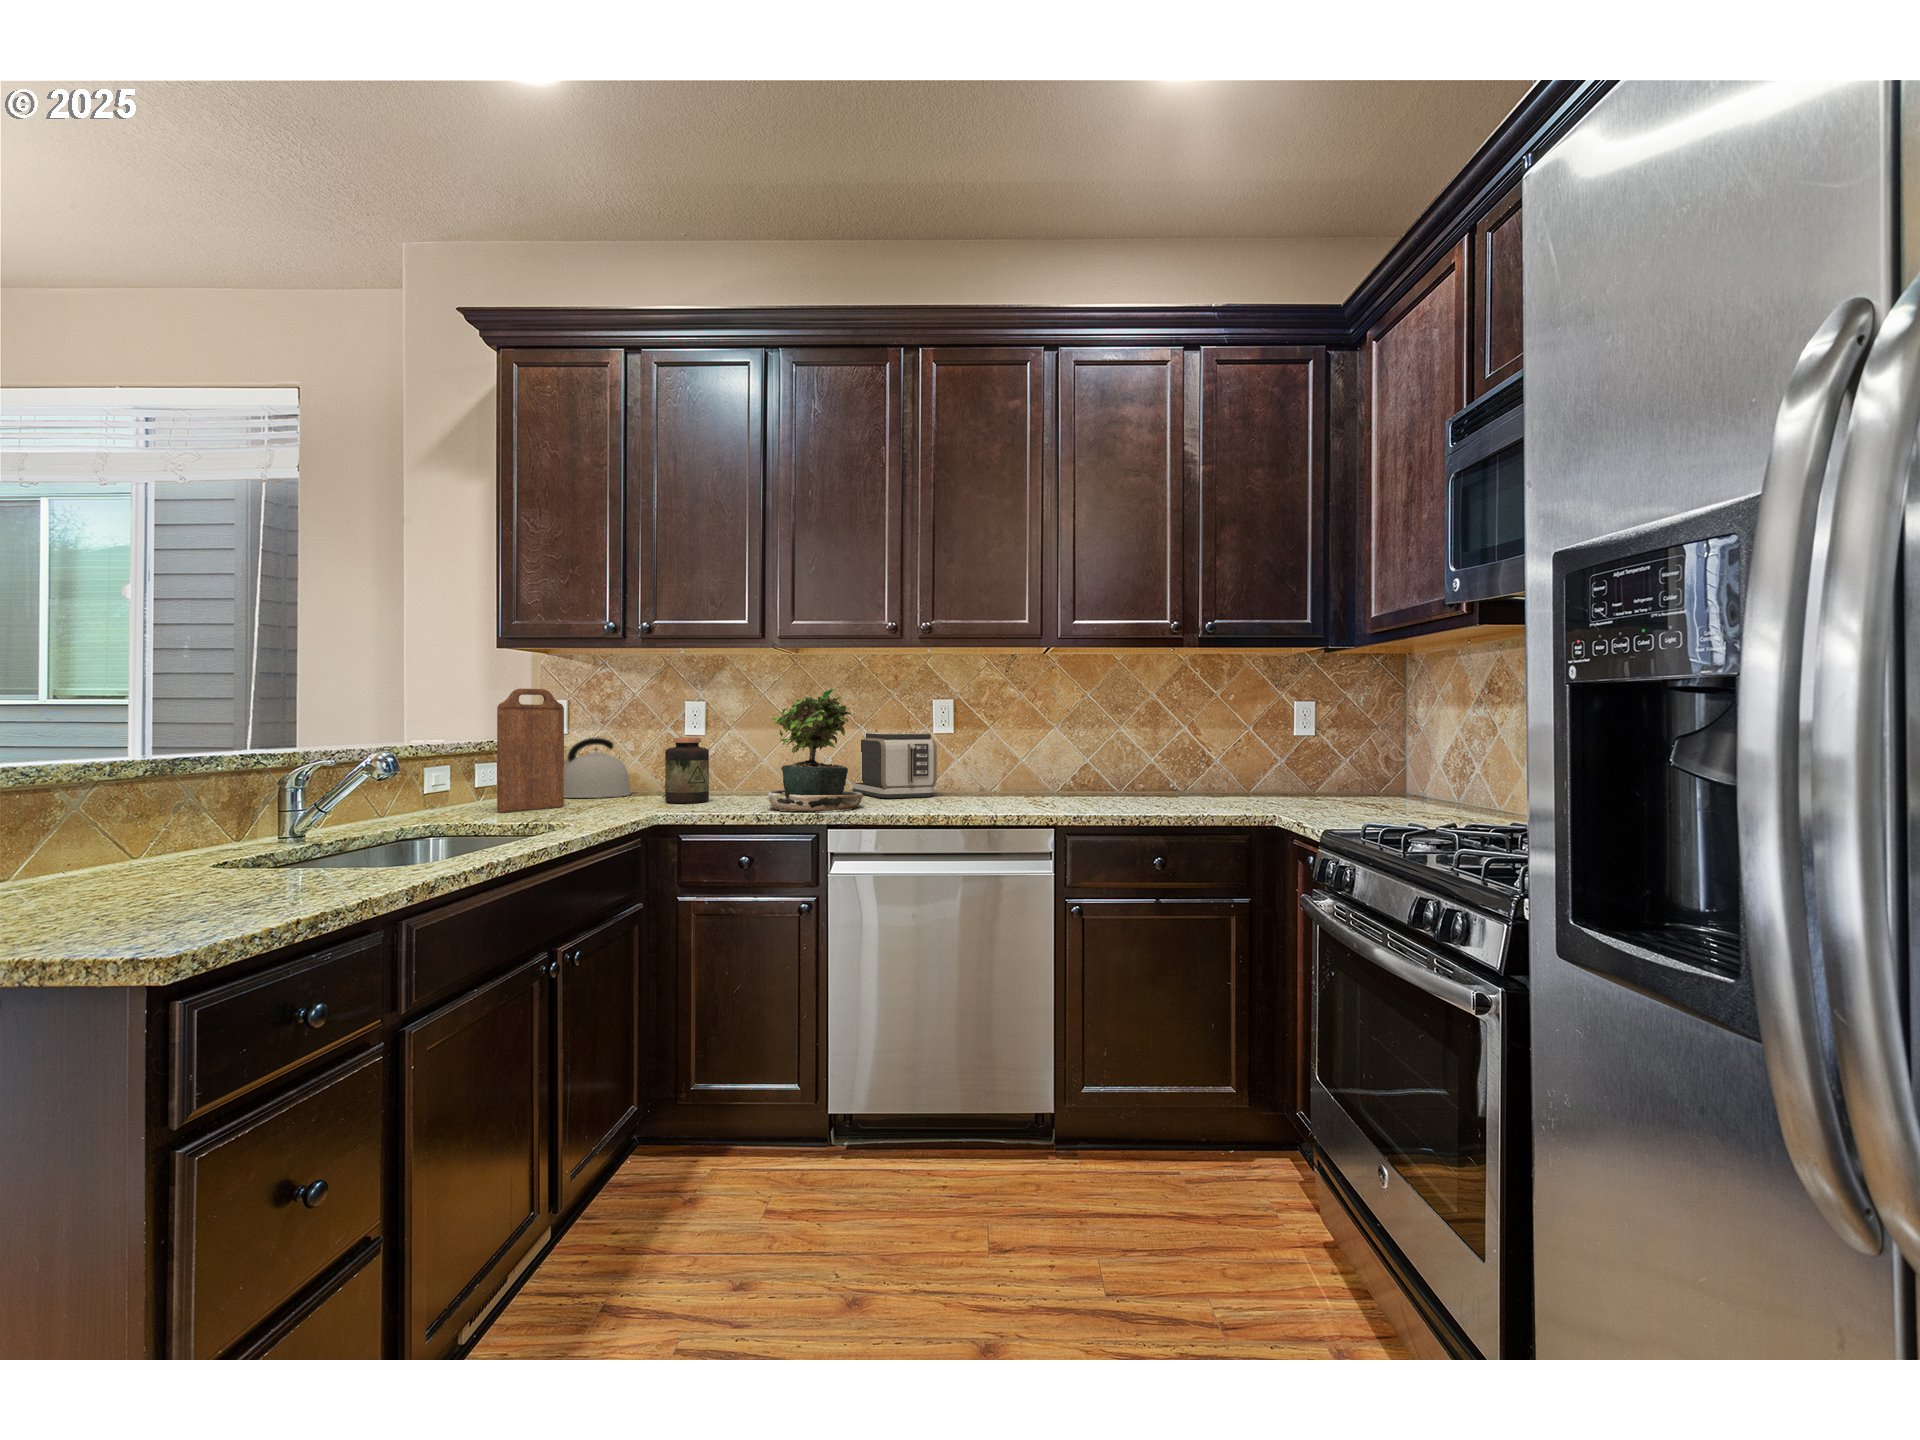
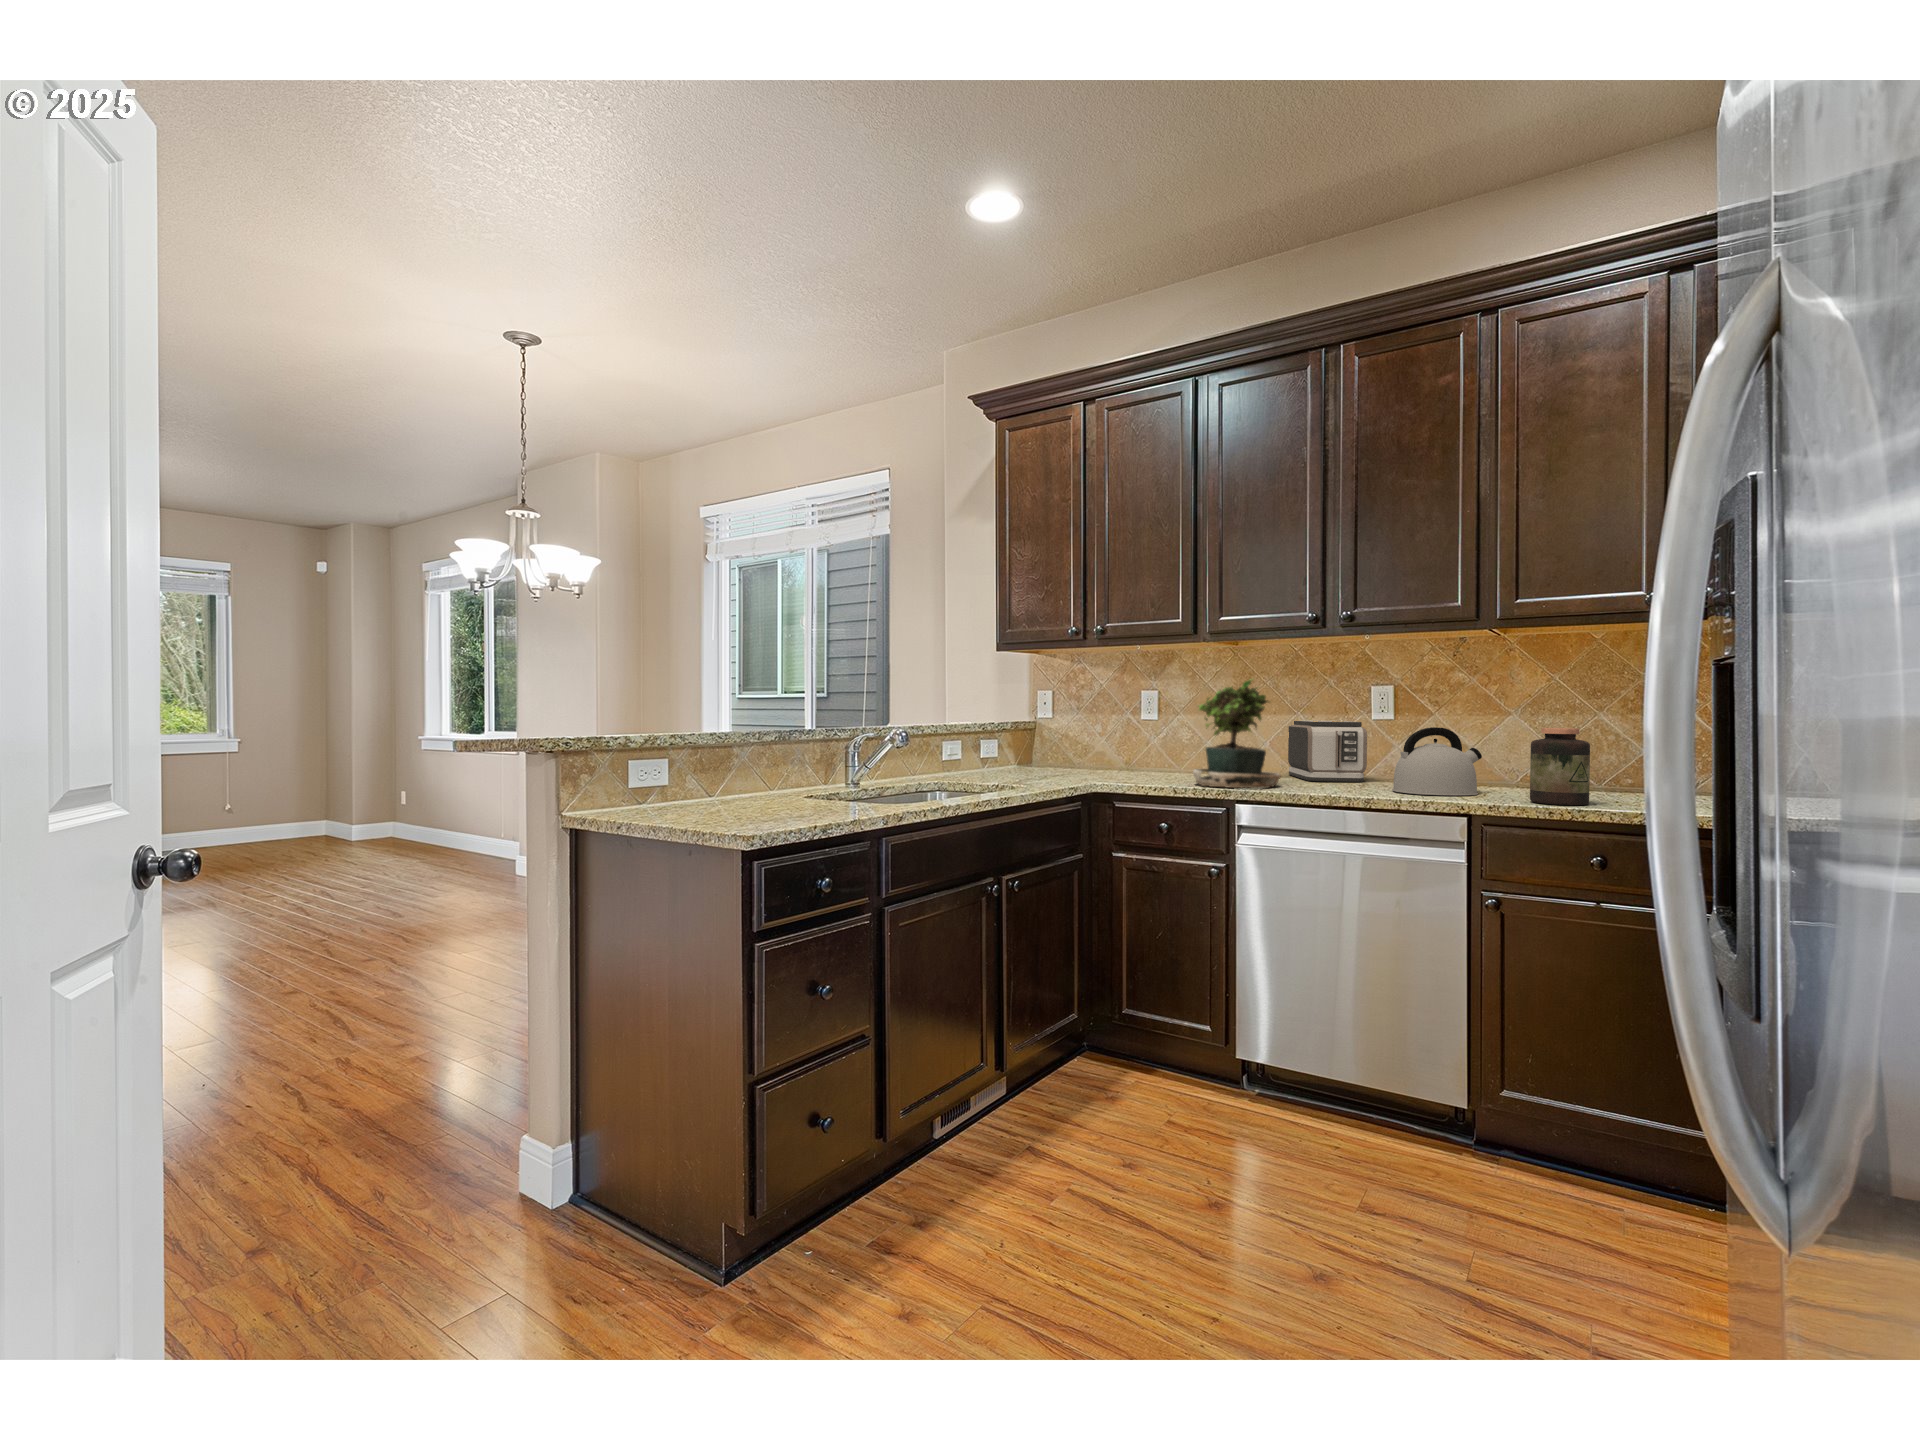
cutting board: present [497,688,564,812] -> none [991,682,1041,776]
jar: present [665,737,709,803] -> present [1530,728,1590,805]
kettle: present [564,738,631,798] -> present [1392,727,1482,795]

